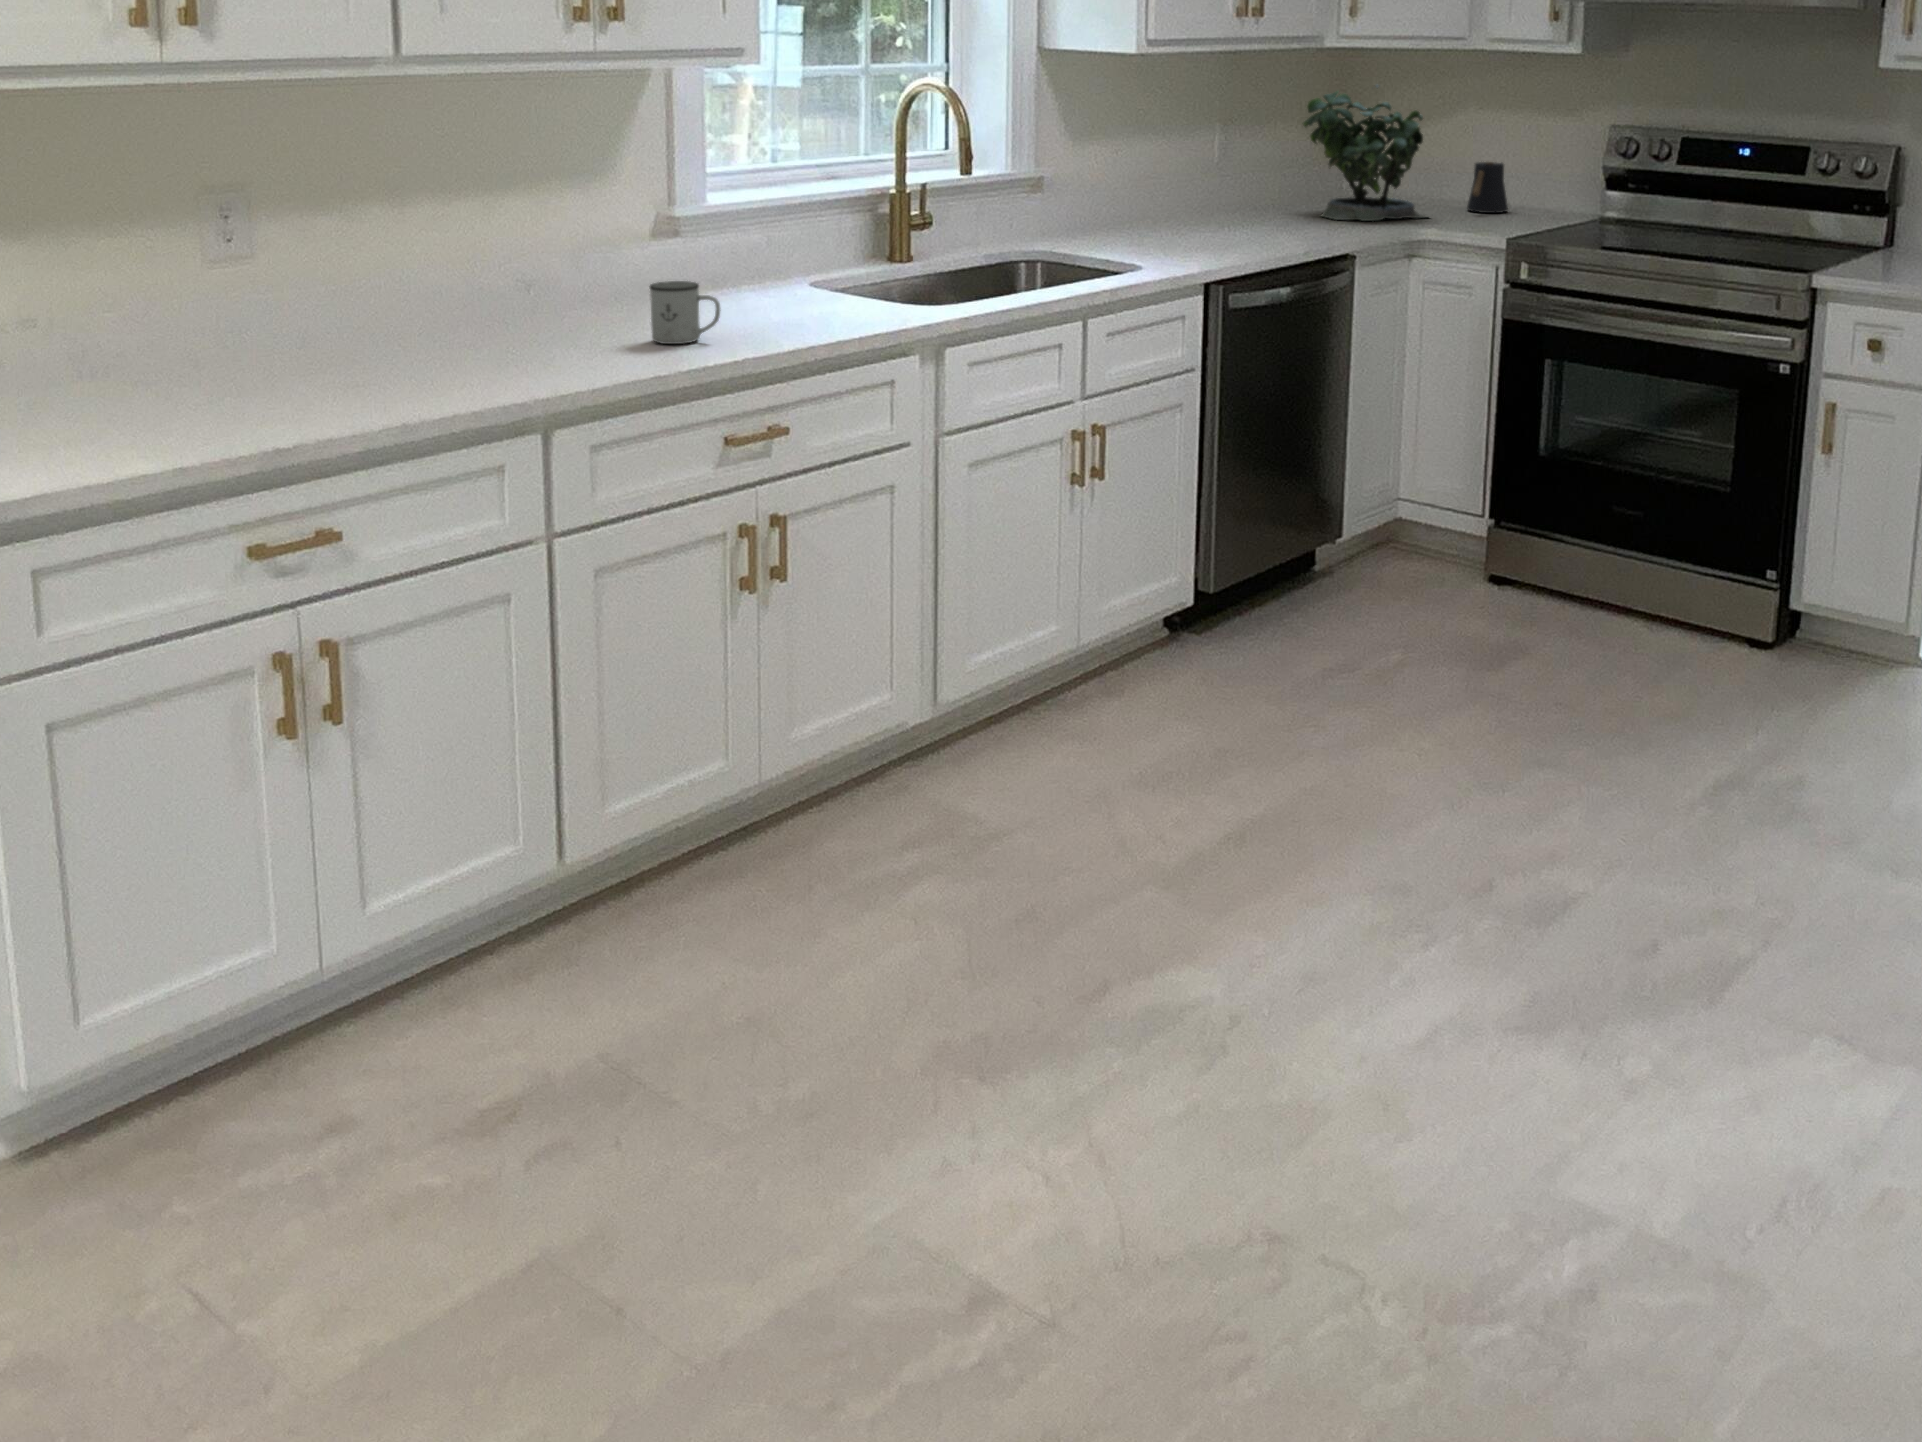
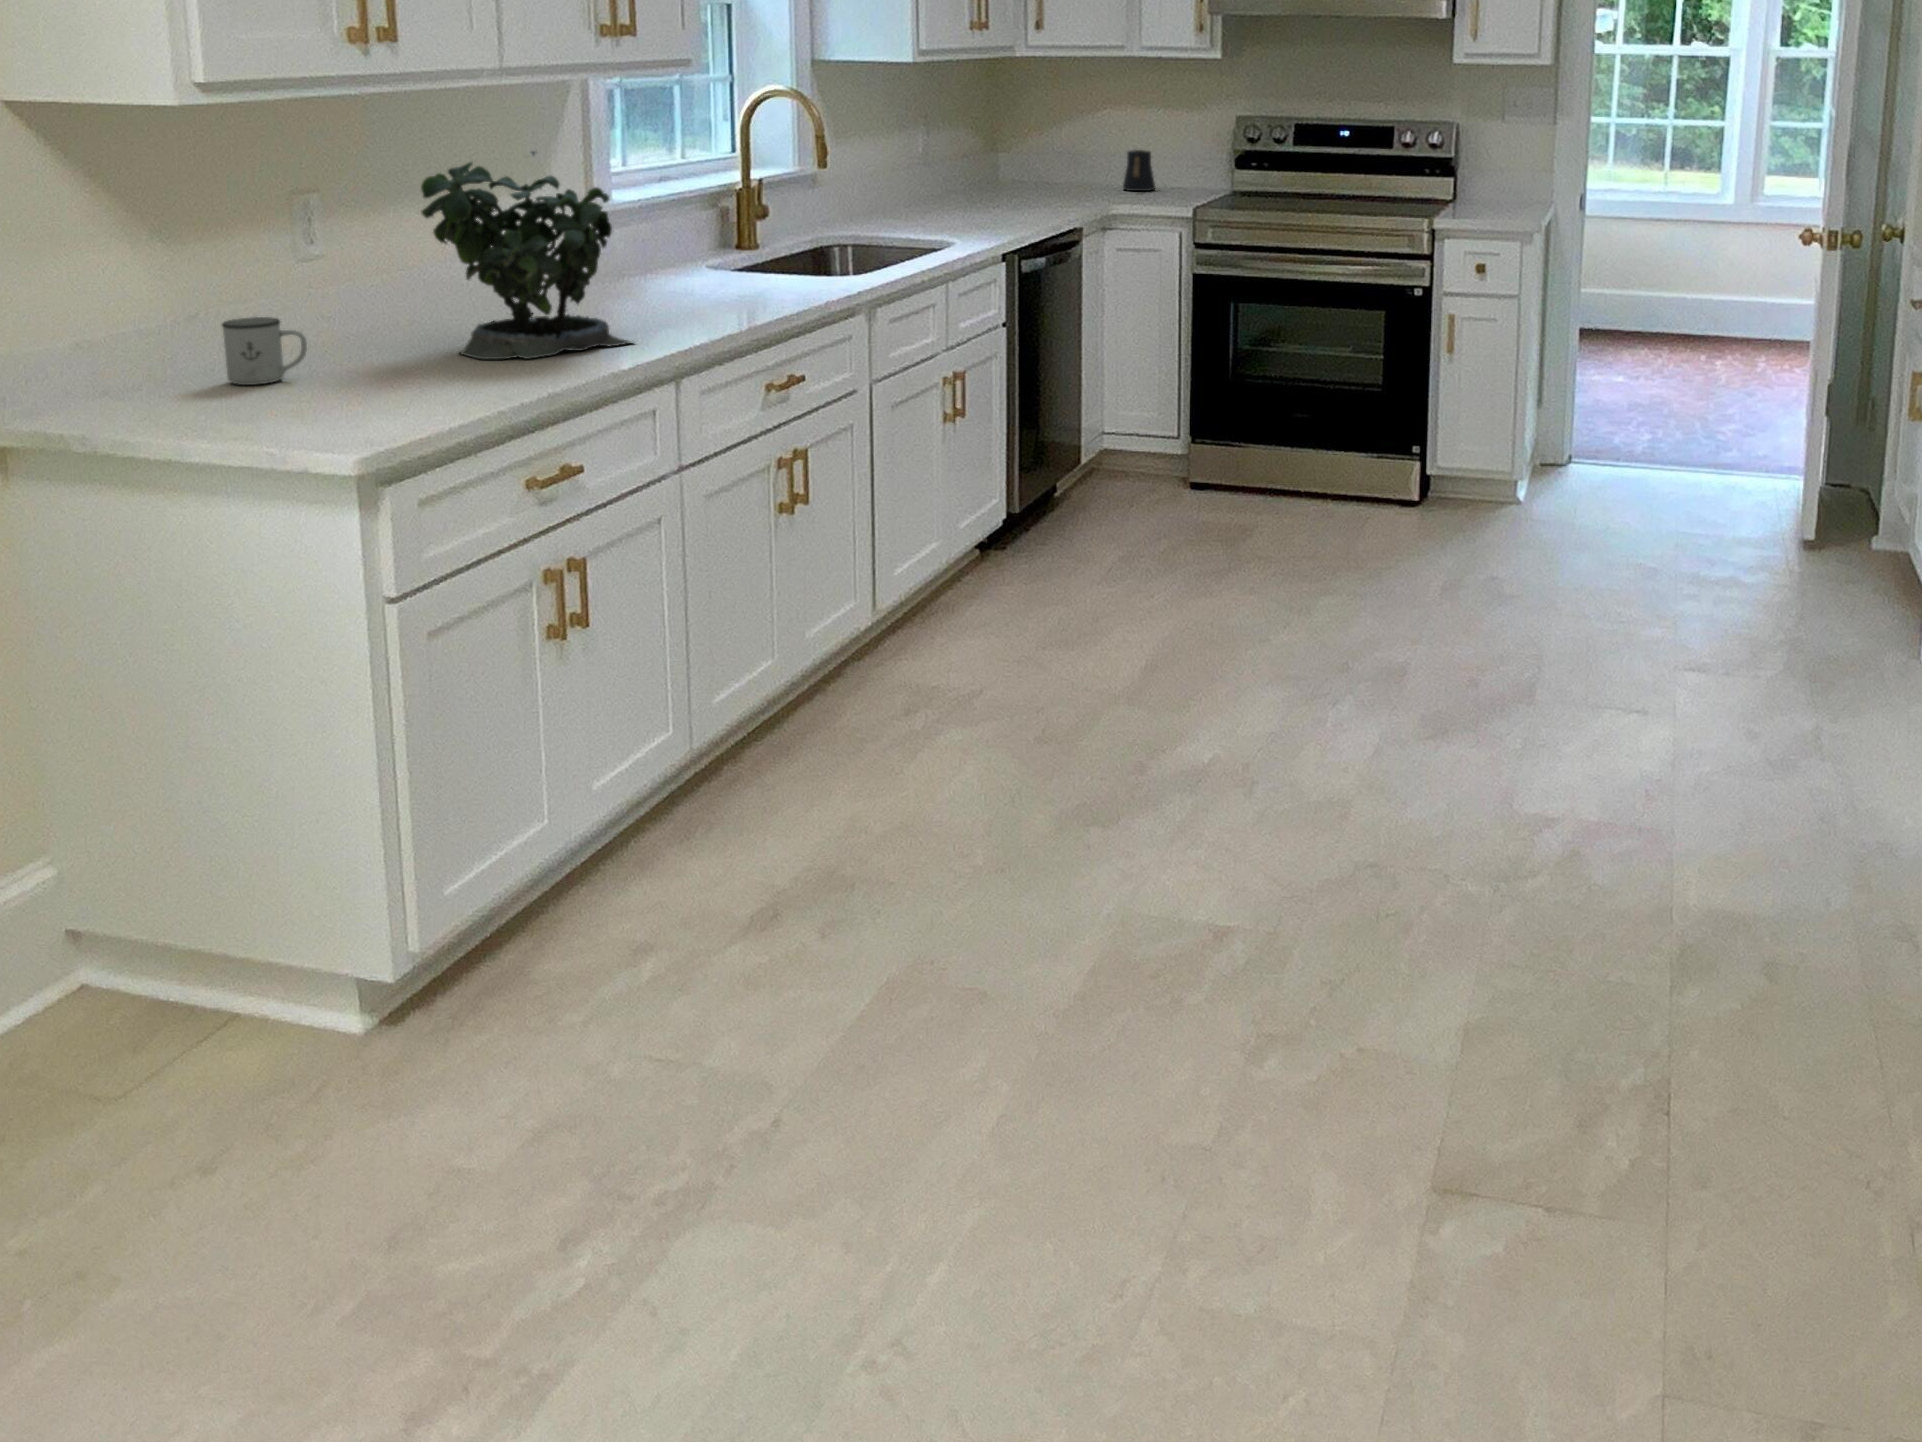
potted plant: present [1303,86,1426,221] -> present [421,151,631,359]
mug: present [650,281,721,344] -> present [222,317,307,385]

